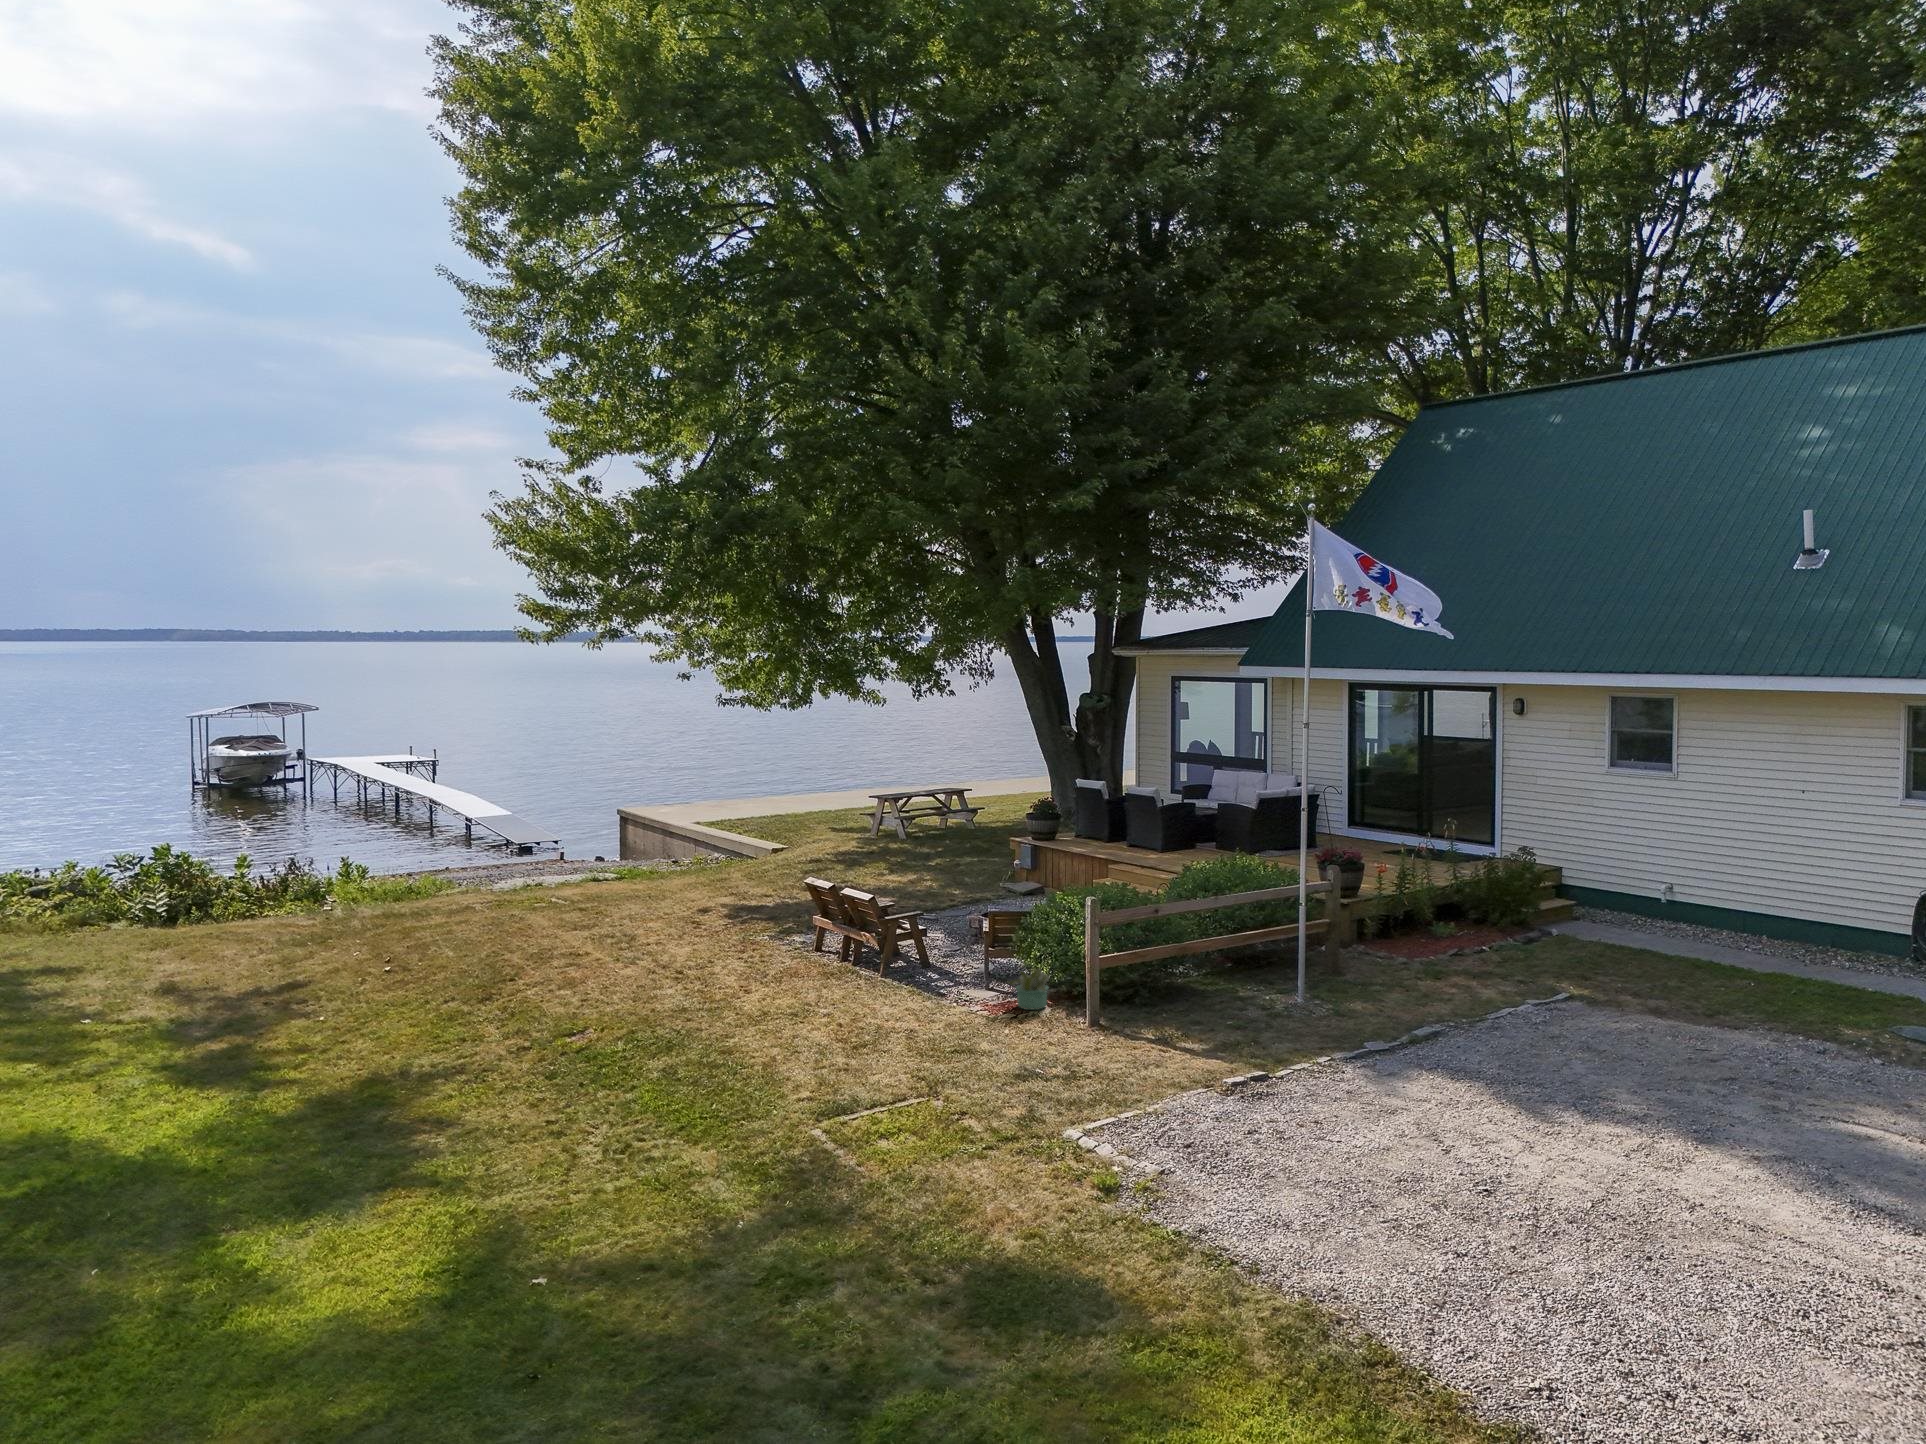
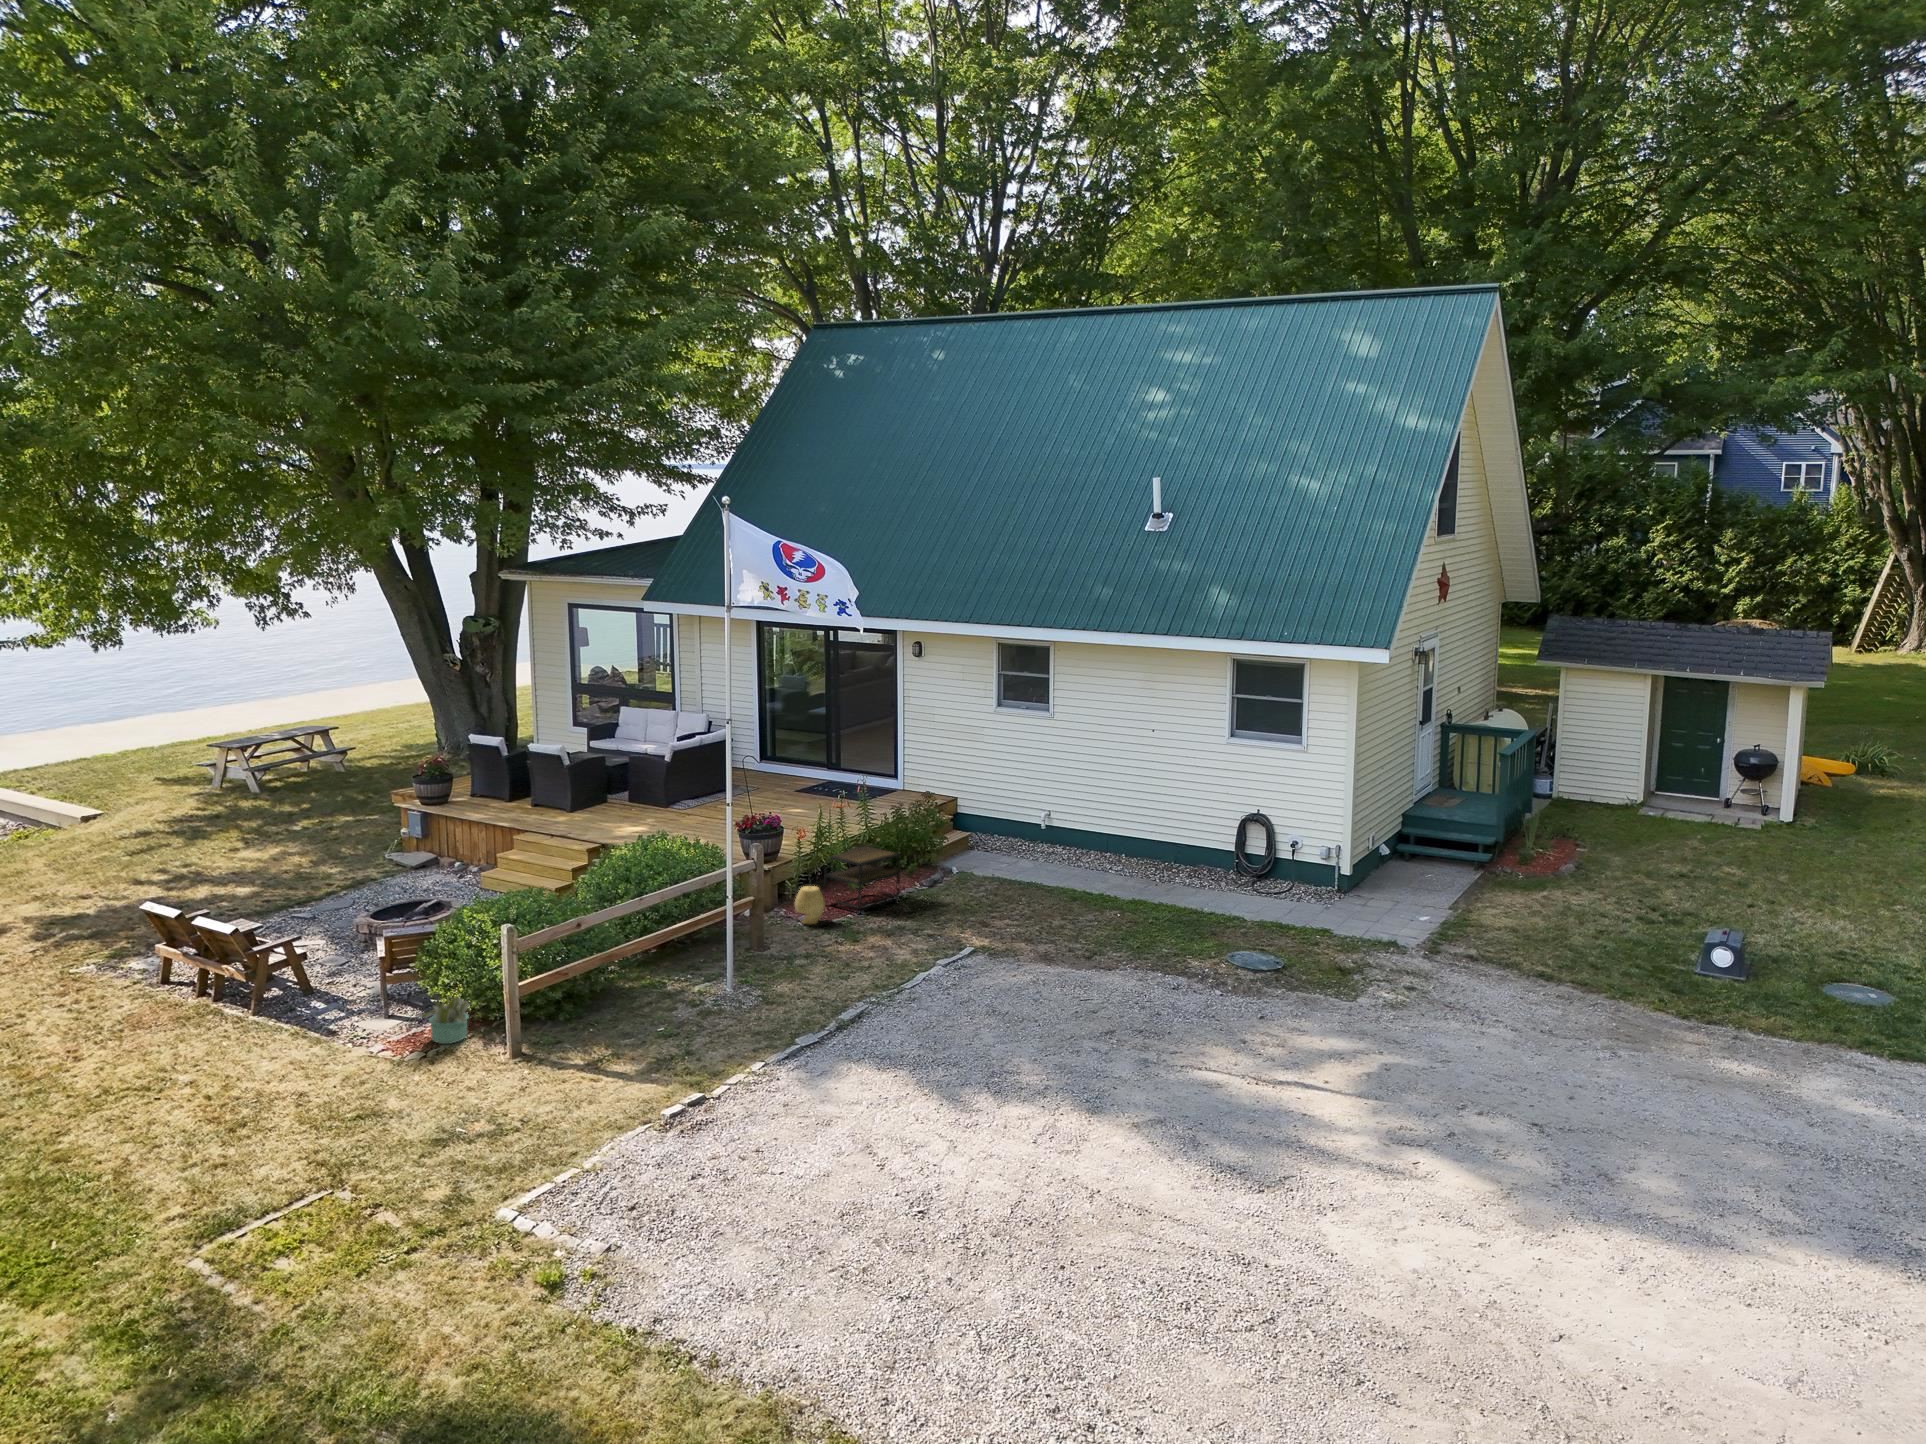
side table: none [1385,882,1467,948] -> present [824,846,900,914]
woven basket: none [1356,913,1387,952] -> present [795,886,824,924]

